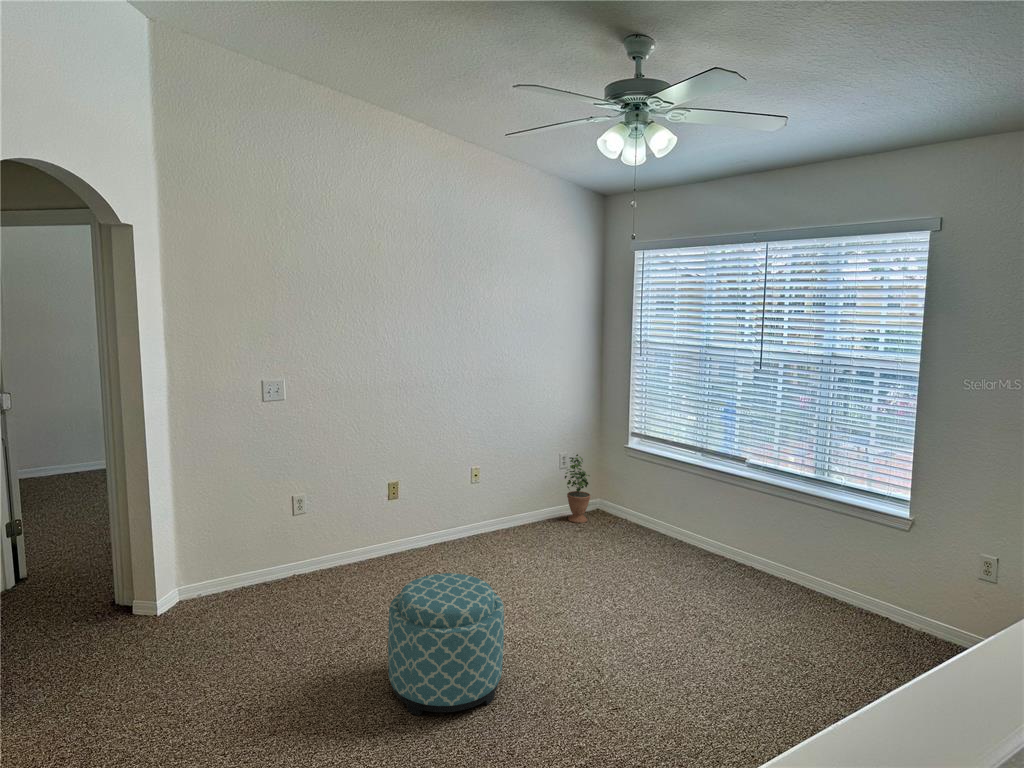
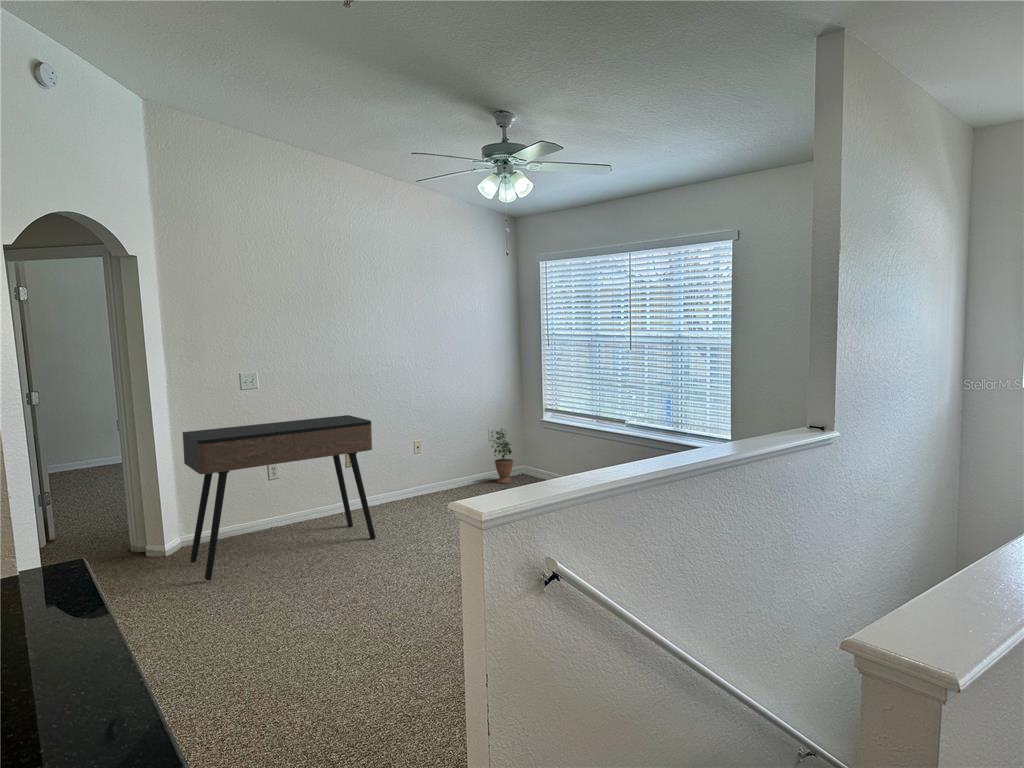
console table: none [182,440,424,663] -> present [183,415,376,580]
ottoman: present [388,573,504,716] -> none [347,503,432,598]

